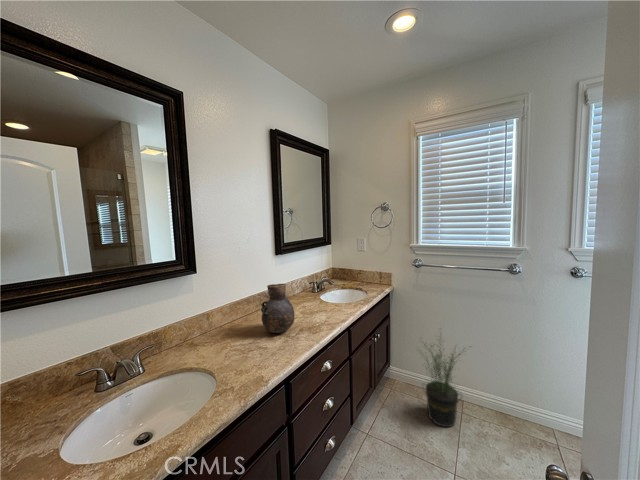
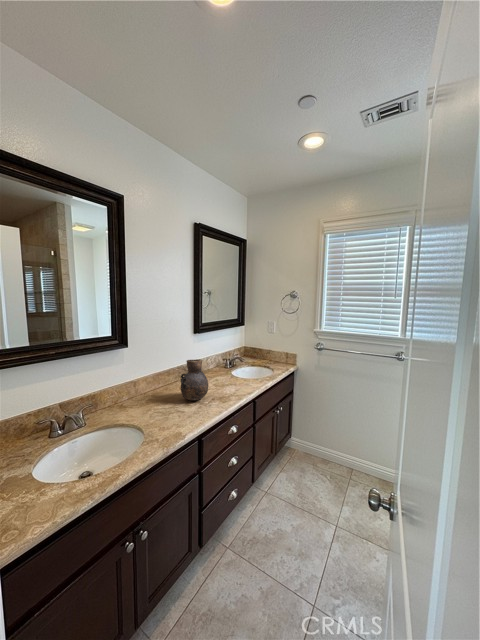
potted plant: present [424,344,471,427] -> none [310,403,361,489]

